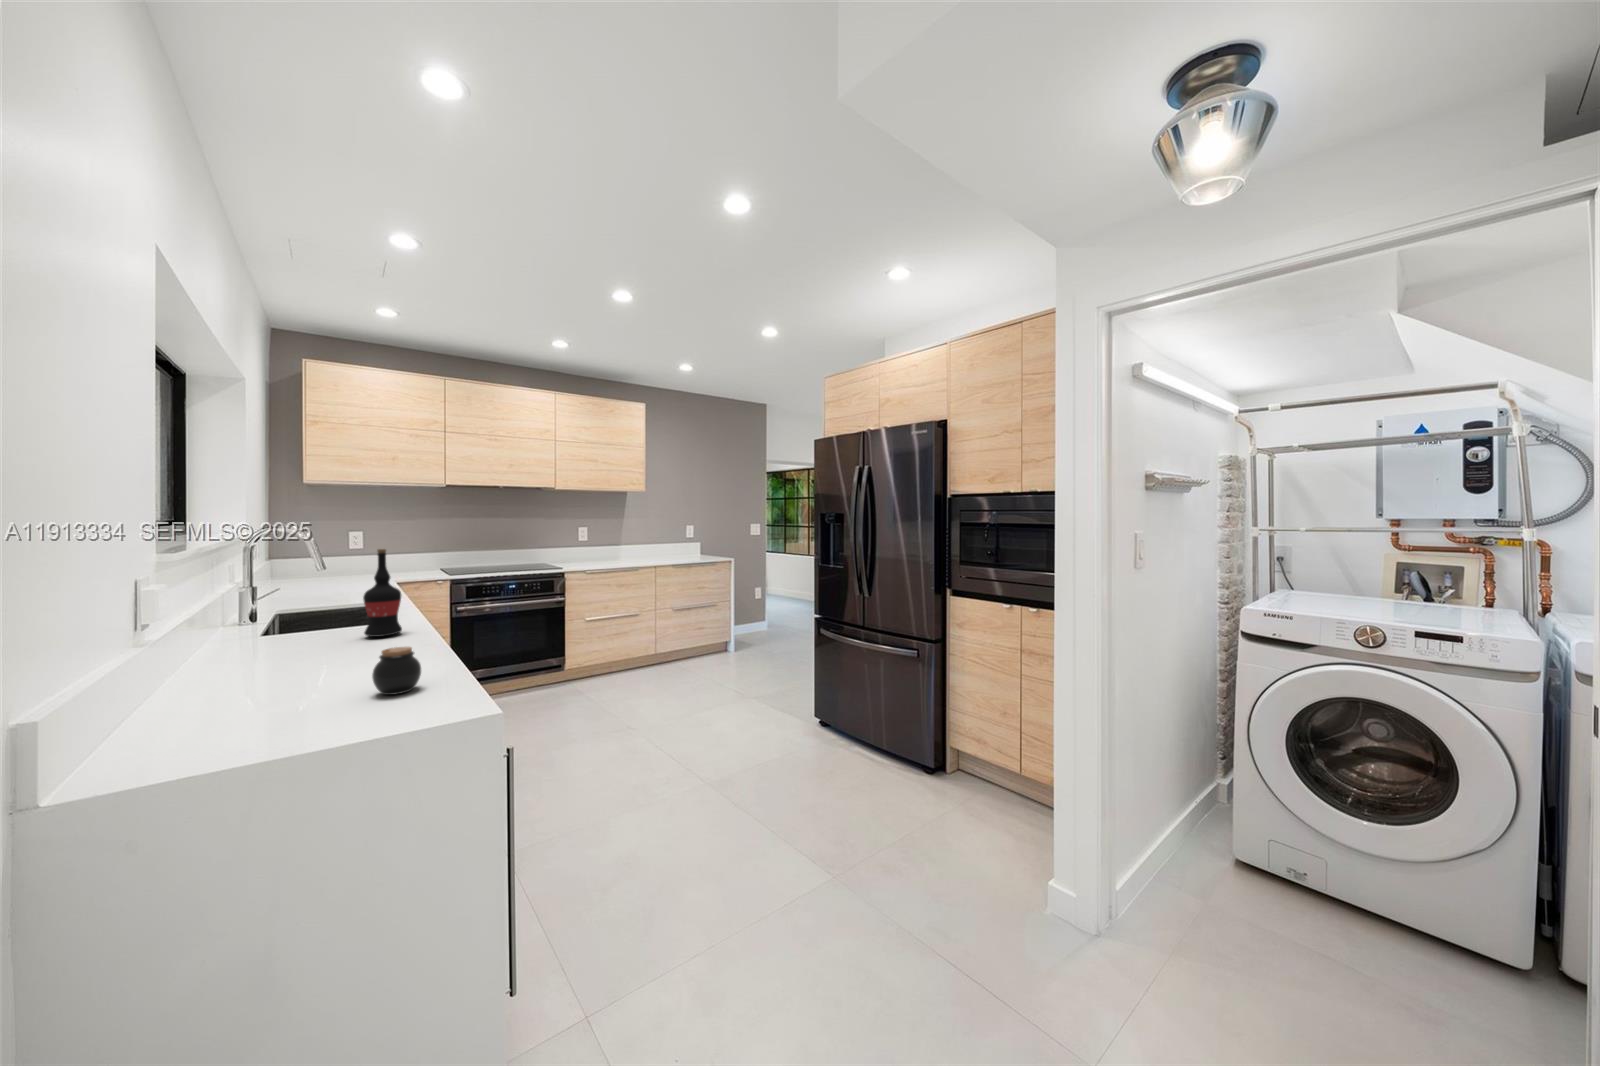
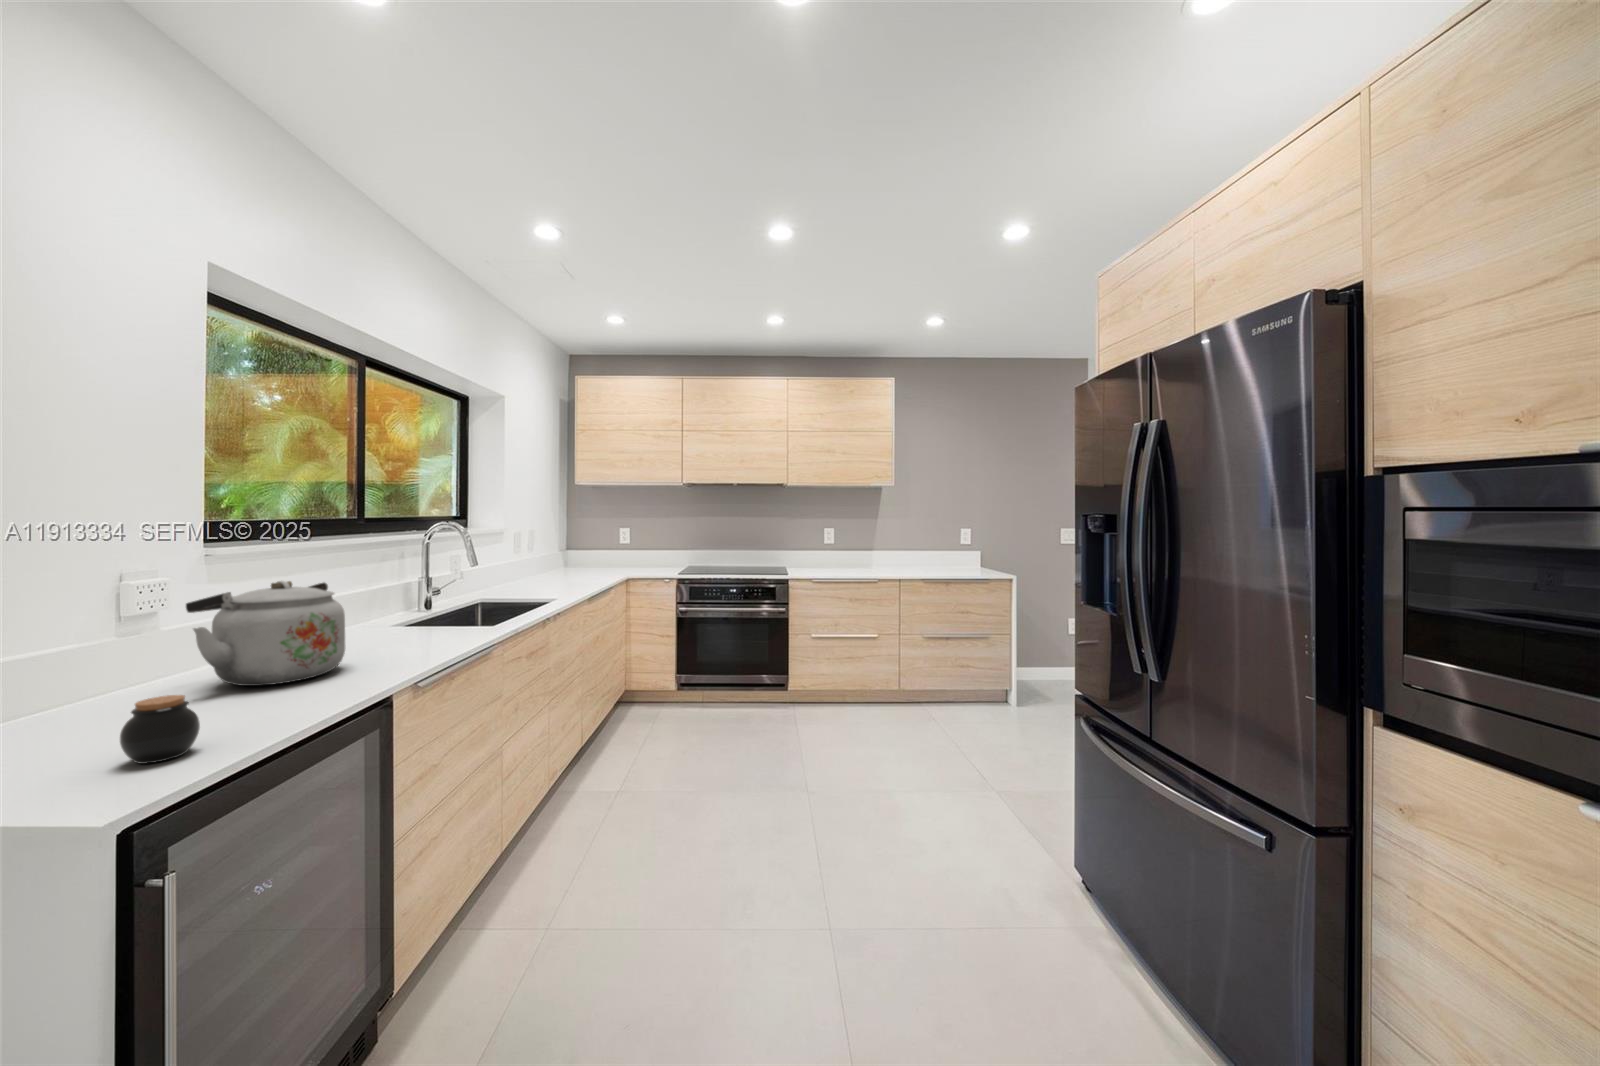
wine bottle: present [363,549,402,637] -> none [399,552,442,653]
kettle: none [209,575,358,669] -> present [186,581,345,686]

